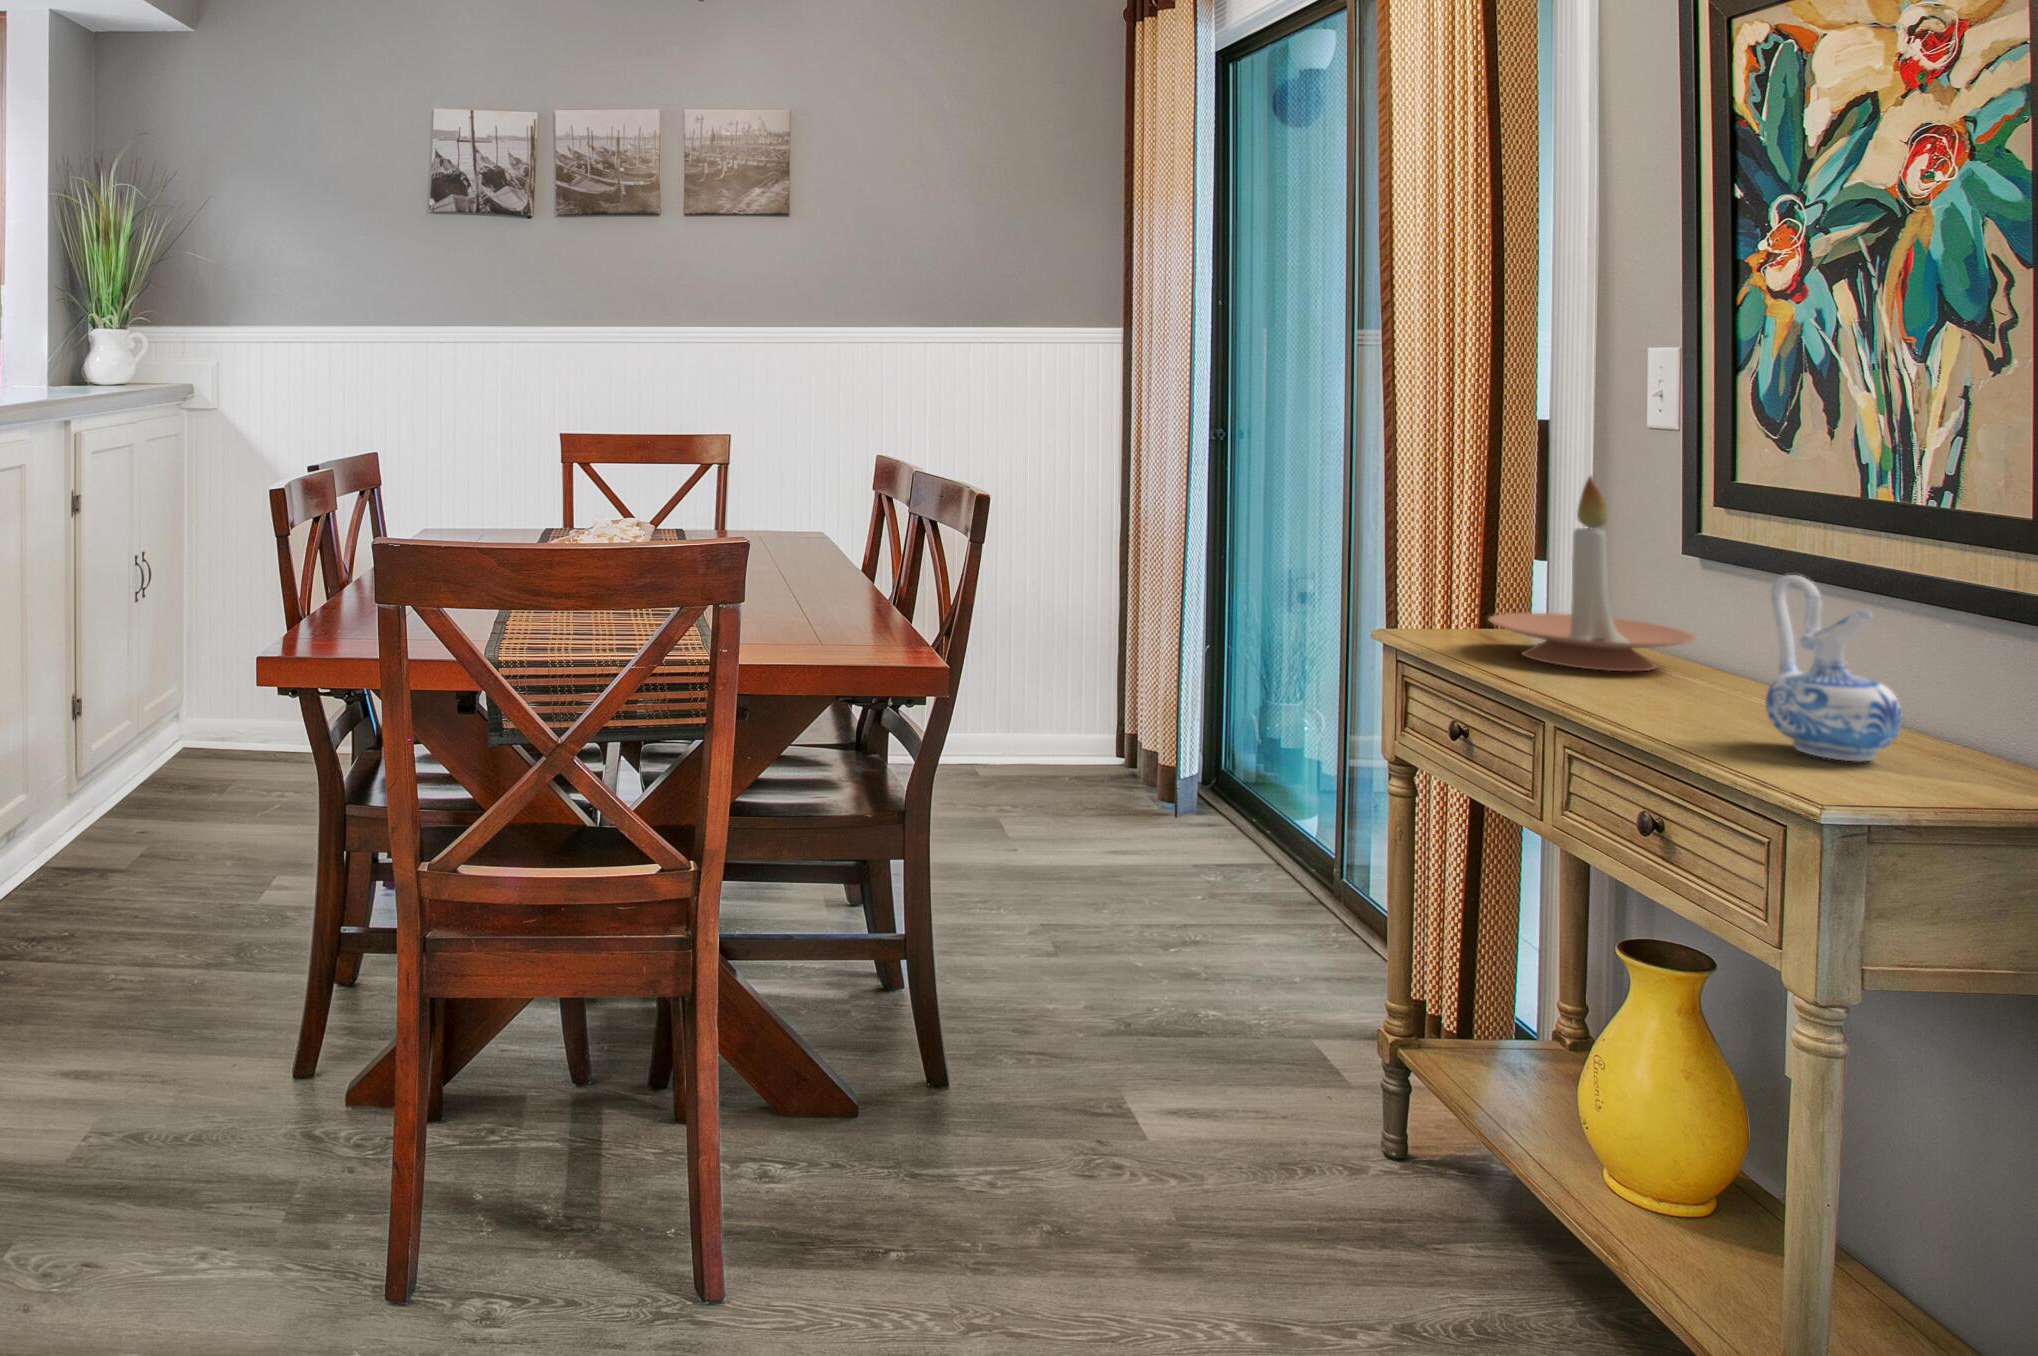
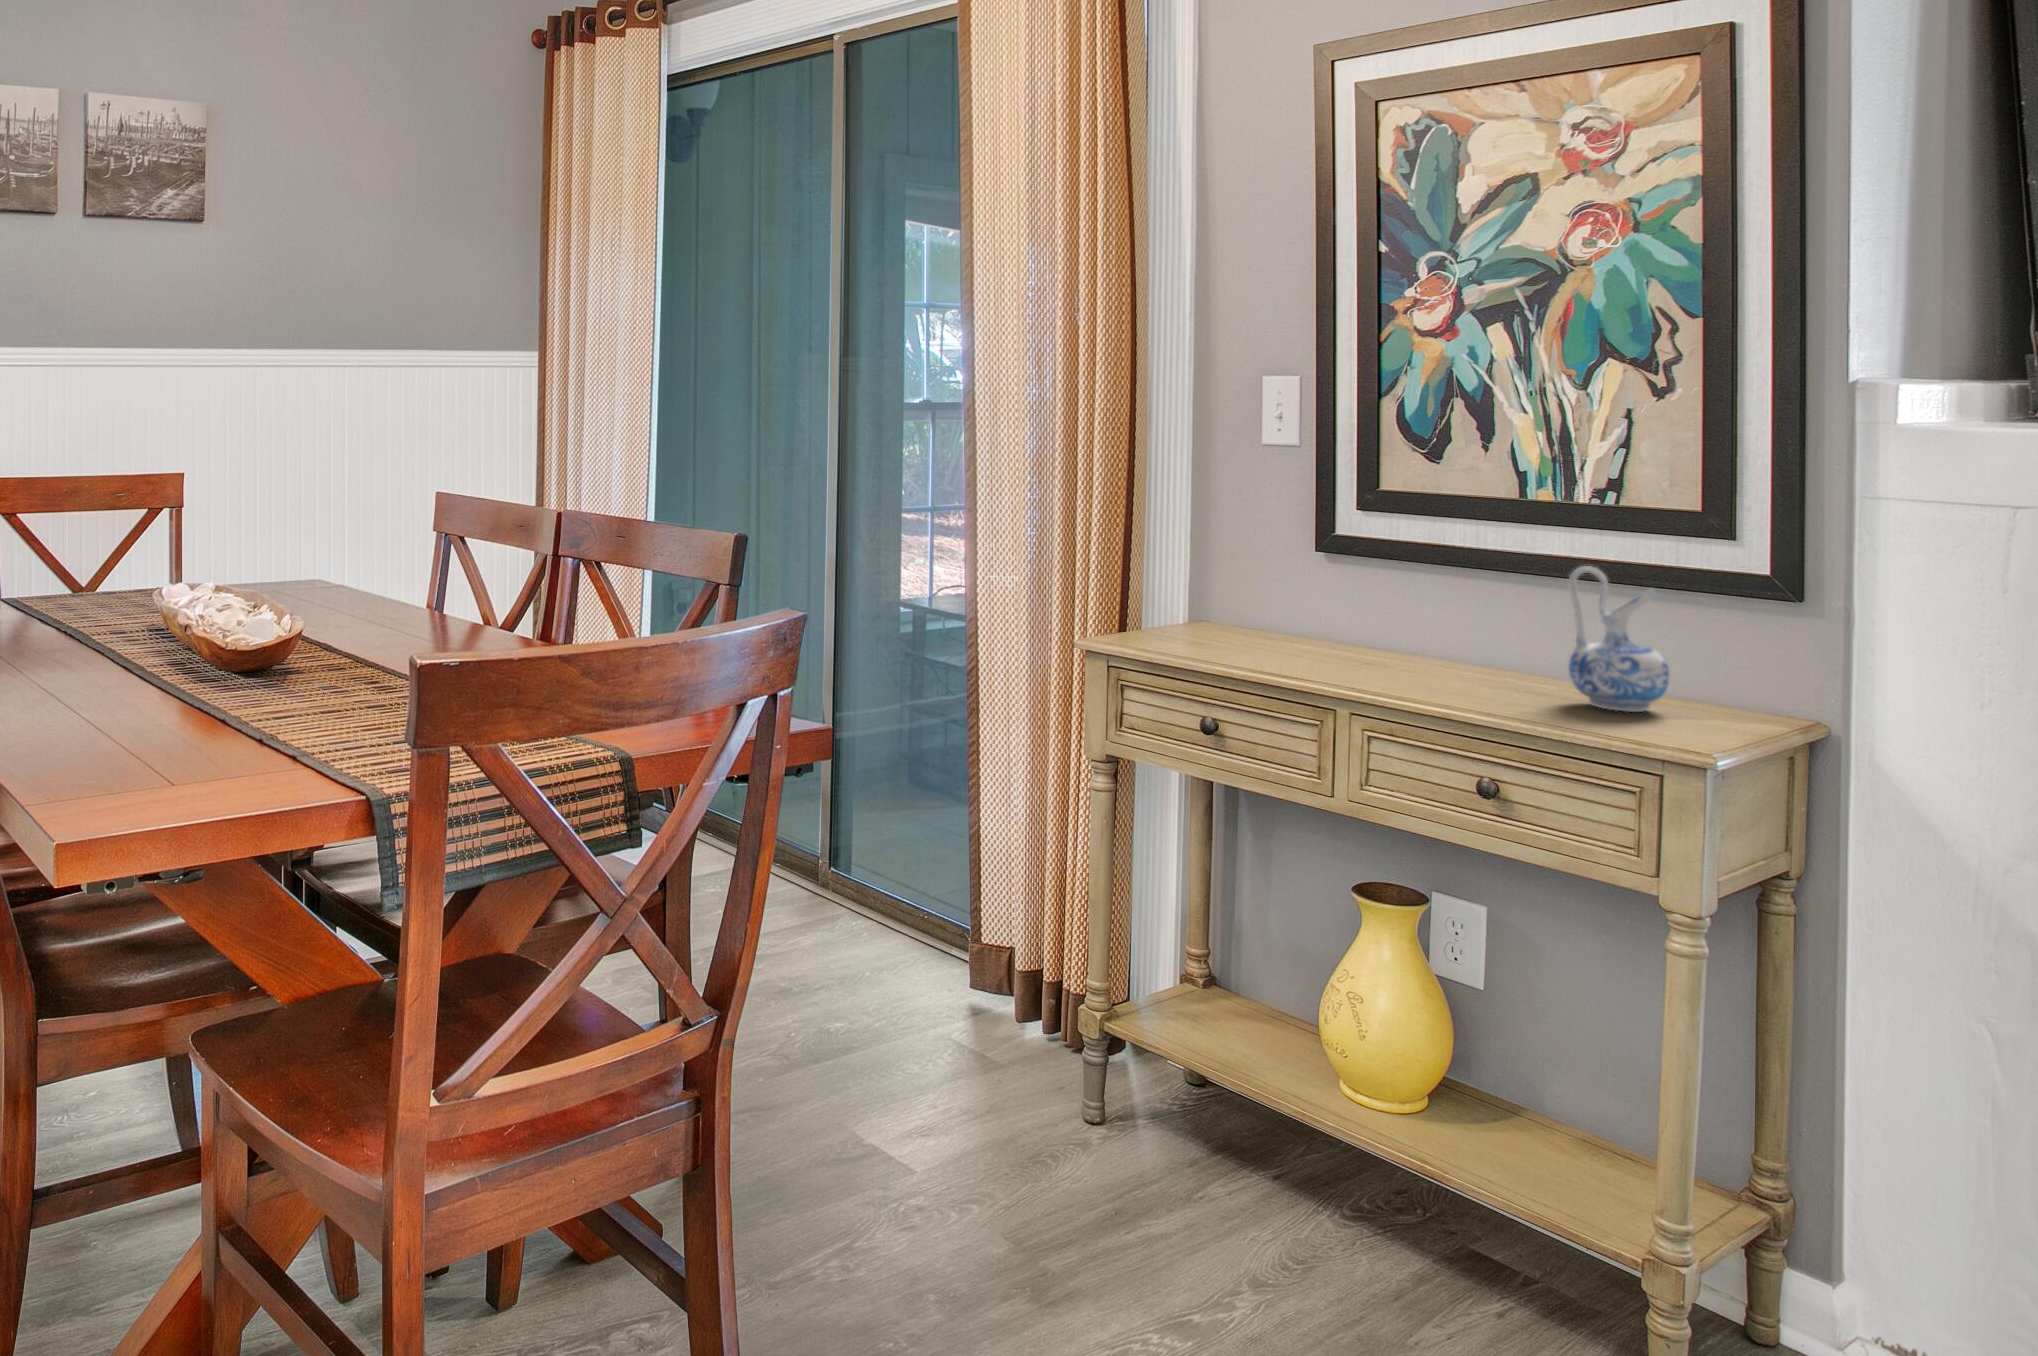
candle holder: present [1489,476,1695,671] -> none [1205,489,1368,657]

